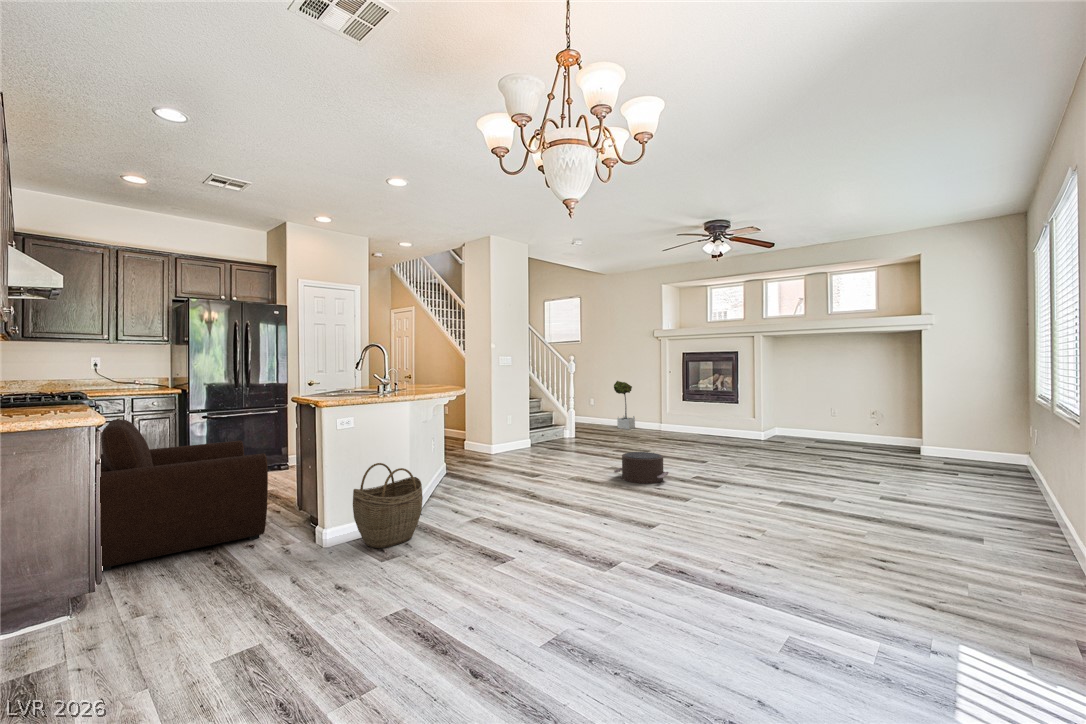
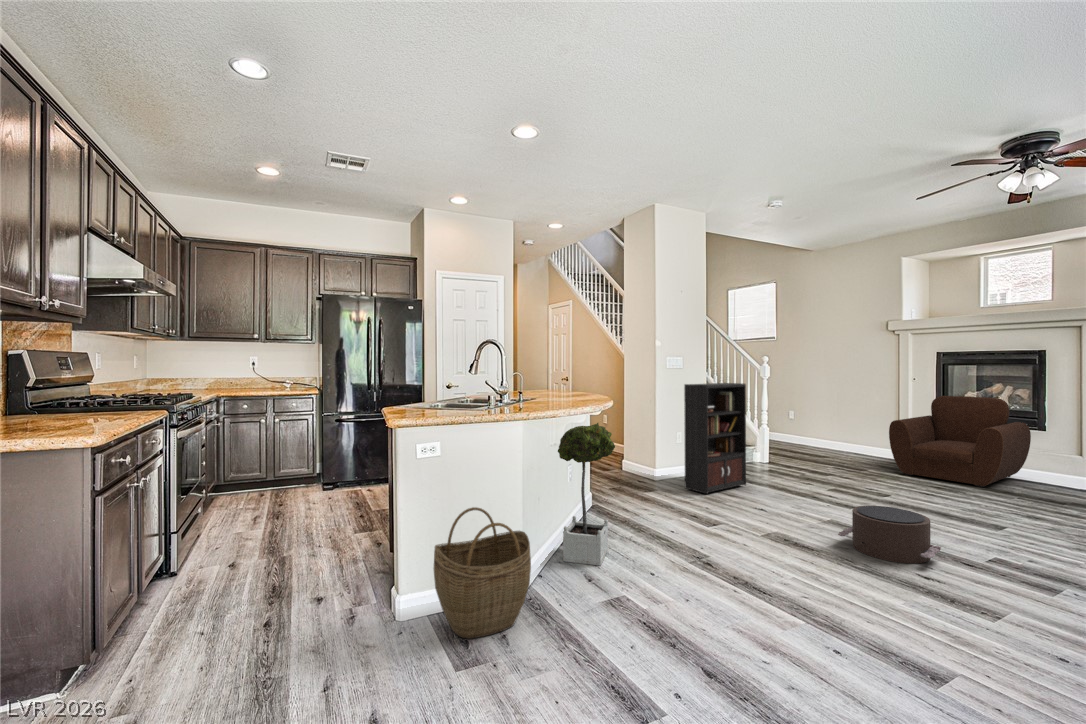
bookcase: none [514,376,559,459] -> present [684,383,746,494]
potted tree: present [614,381,635,429] -> present [558,423,615,566]
armchair: present [100,419,268,571] -> present [889,396,1031,487]

